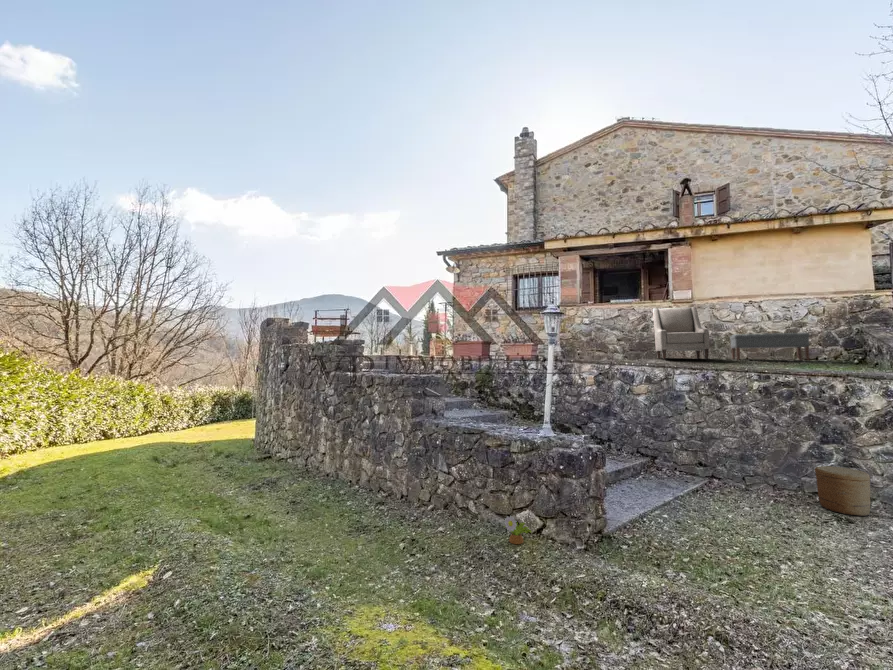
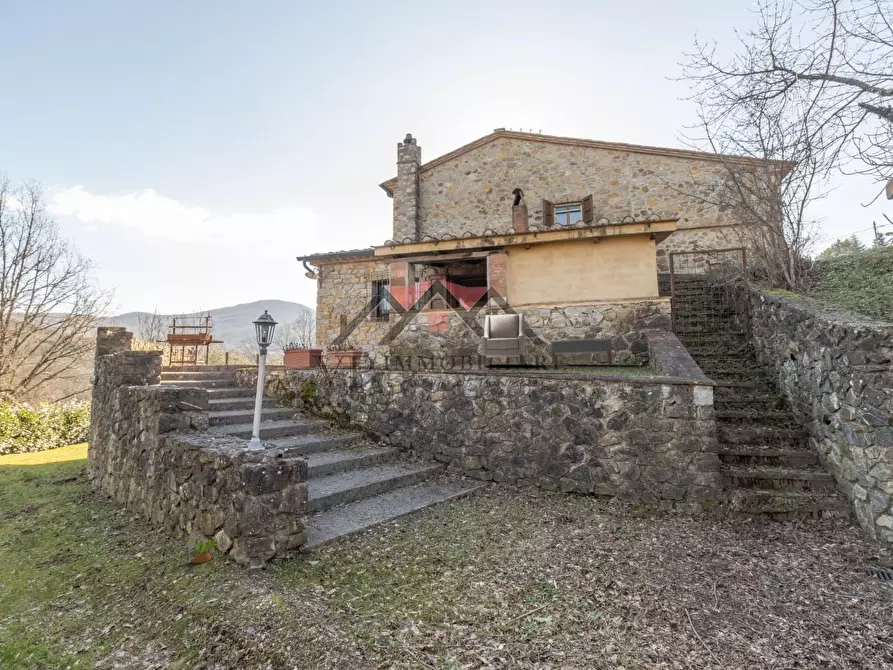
woven basket: present [815,466,871,516] -> none [560,466,600,512]

